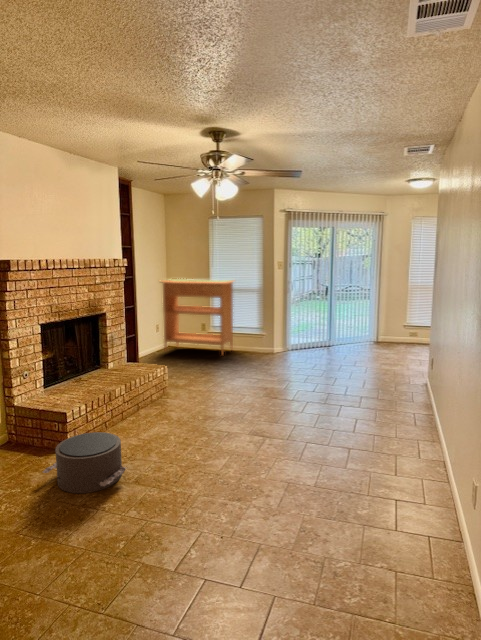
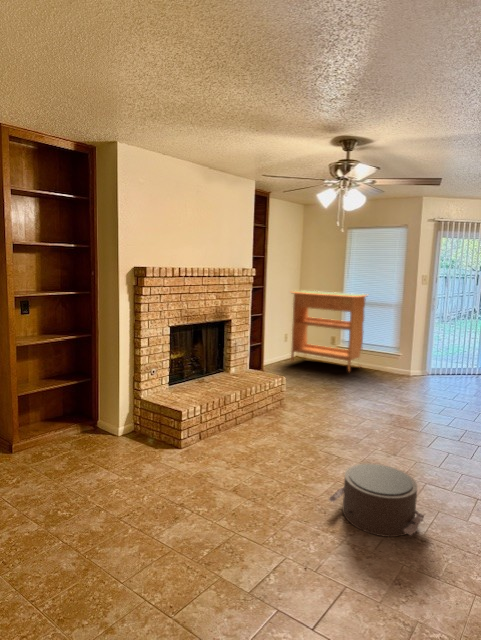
pouf: present [43,432,126,493] -> present [329,463,425,537]

